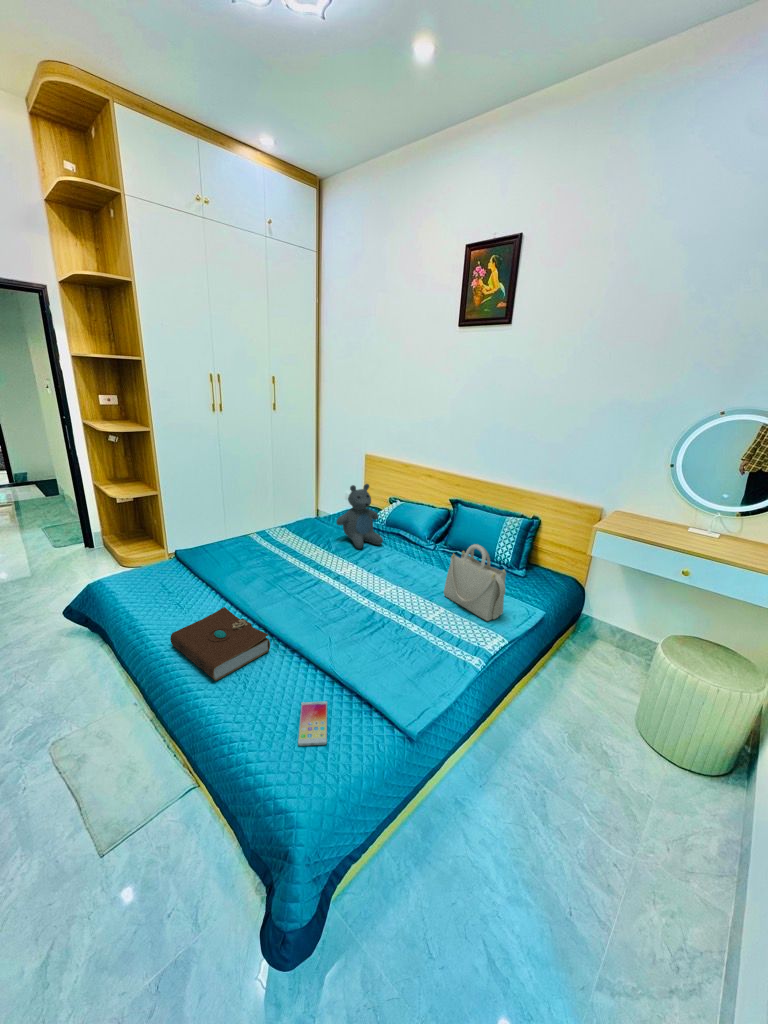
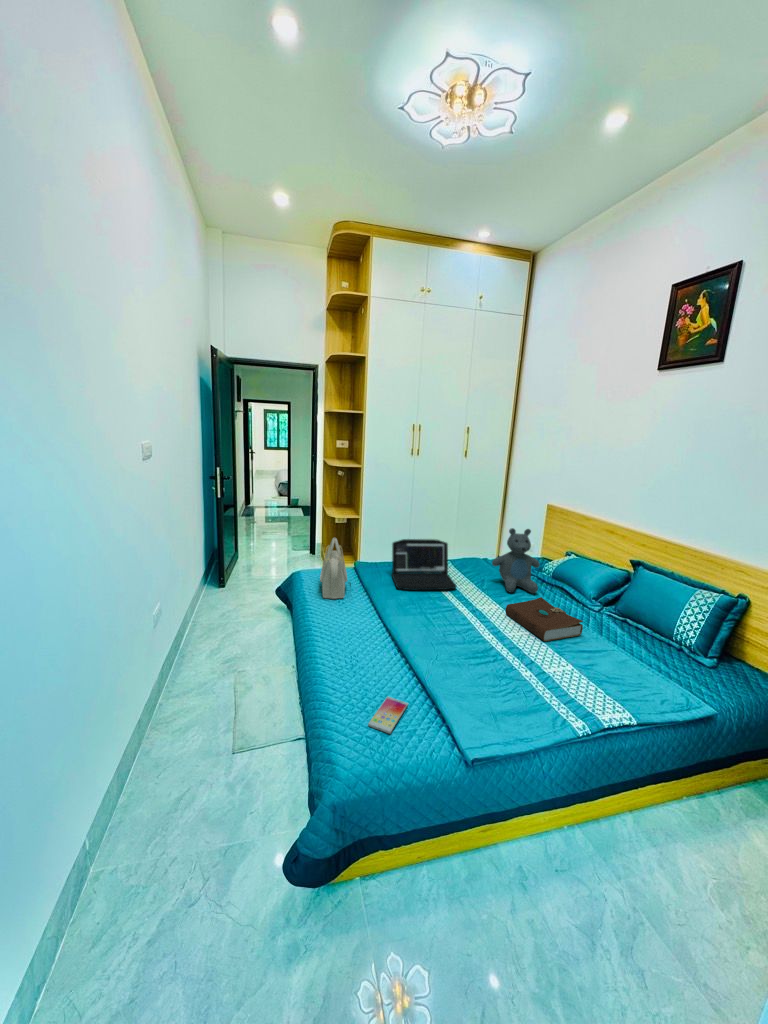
laptop: none [228,508,310,572] -> present [392,539,457,590]
handbag: present [444,544,506,621] -> present [320,538,347,599]
book: present [170,607,270,681] -> present [506,597,583,641]

